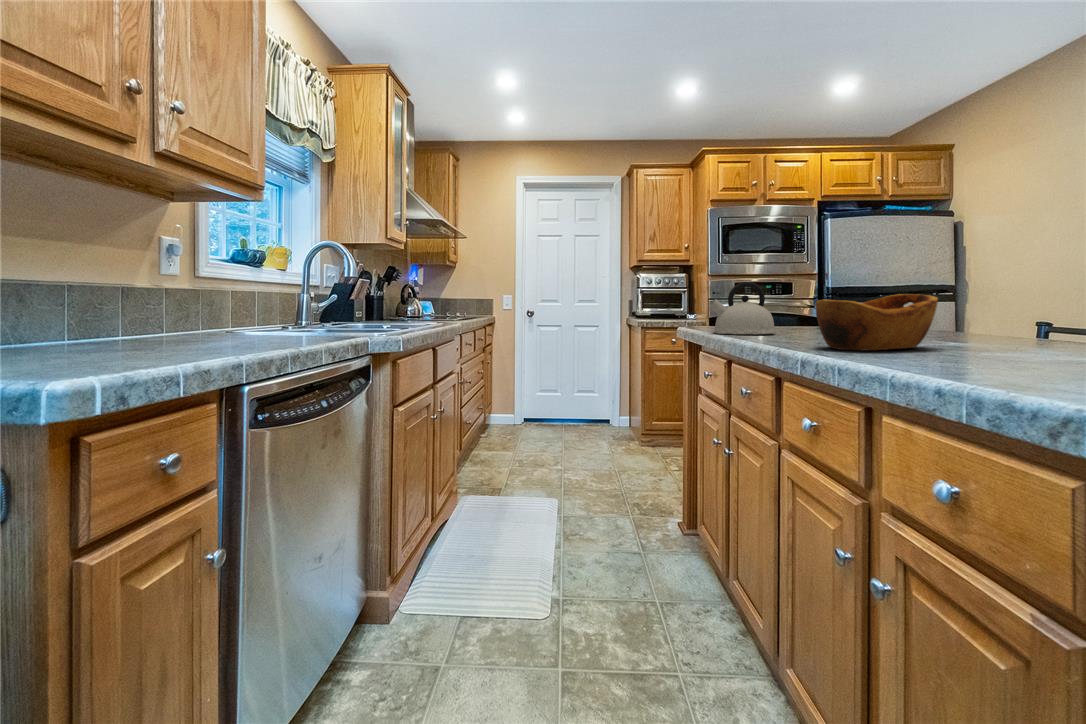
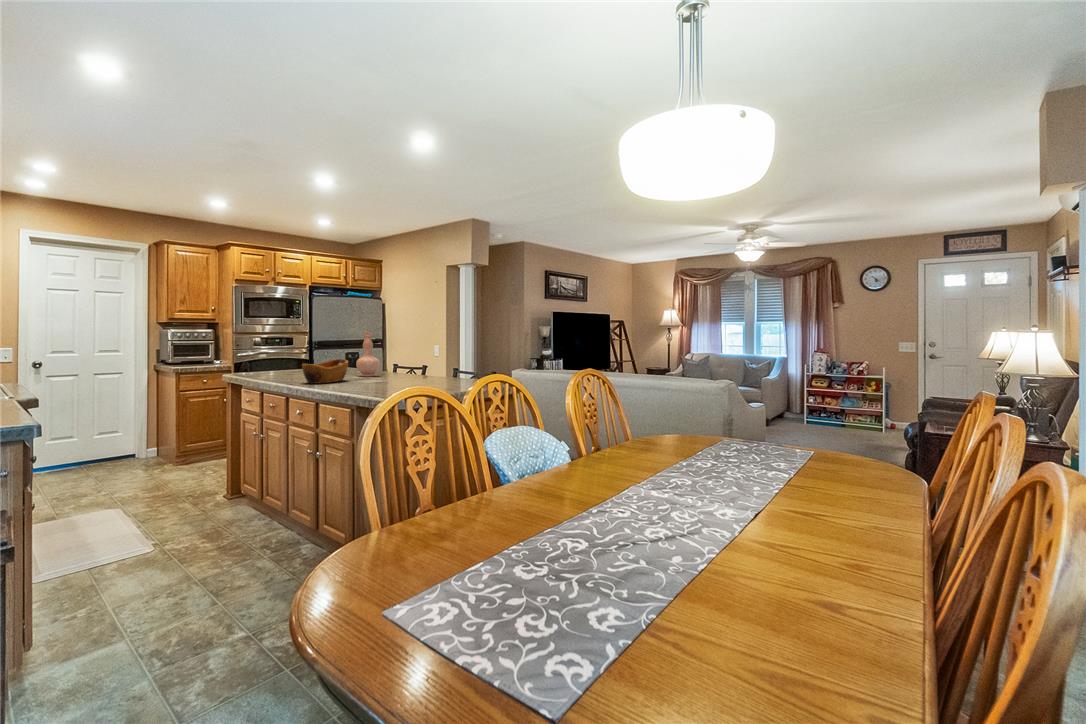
vase: none [937,232,1007,342] -> present [356,331,380,376]
kettle: present [709,282,776,334] -> none [245,348,286,377]

